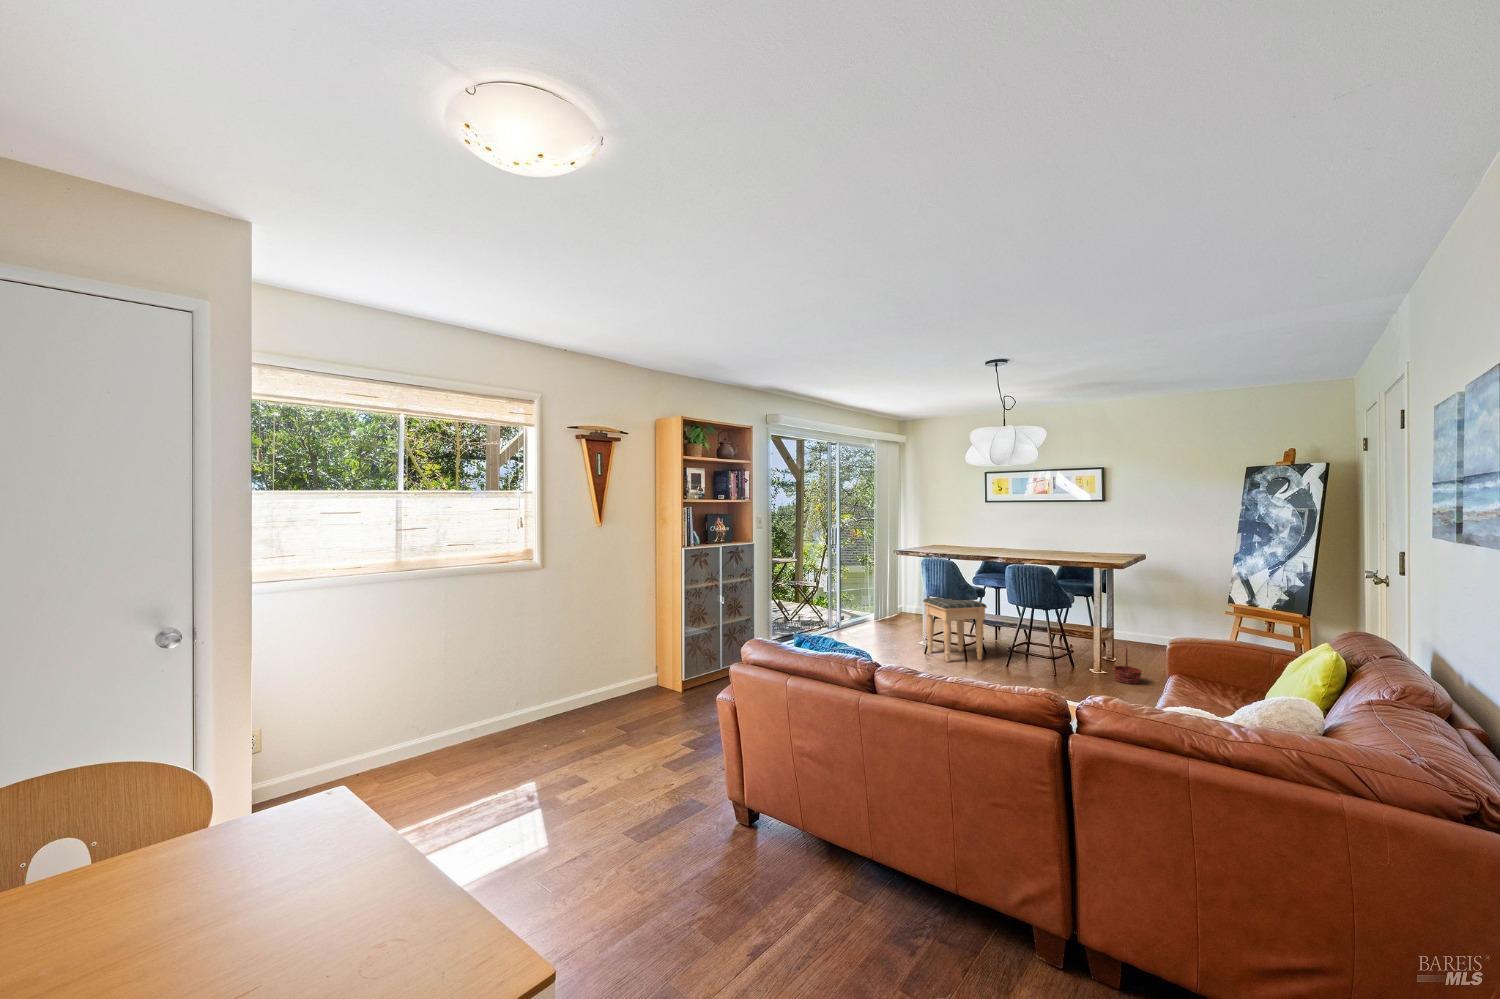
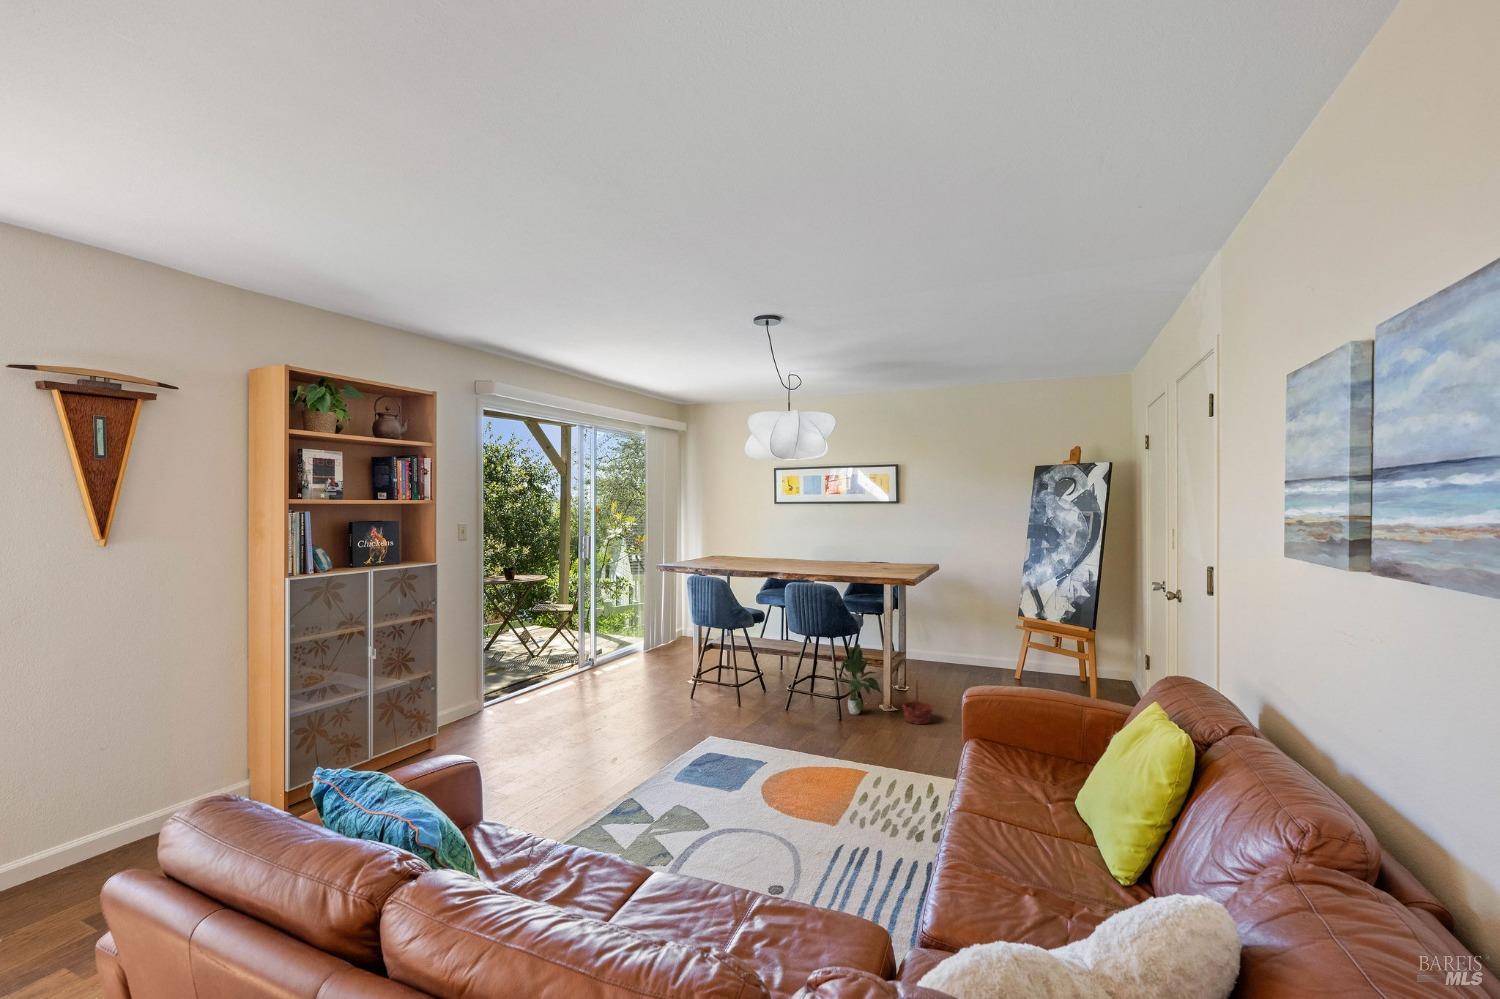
footstool: present [923,598,987,662] -> none [689,622,764,709]
potted plant: none [1046,616,1094,673] -> present [832,644,882,714]

